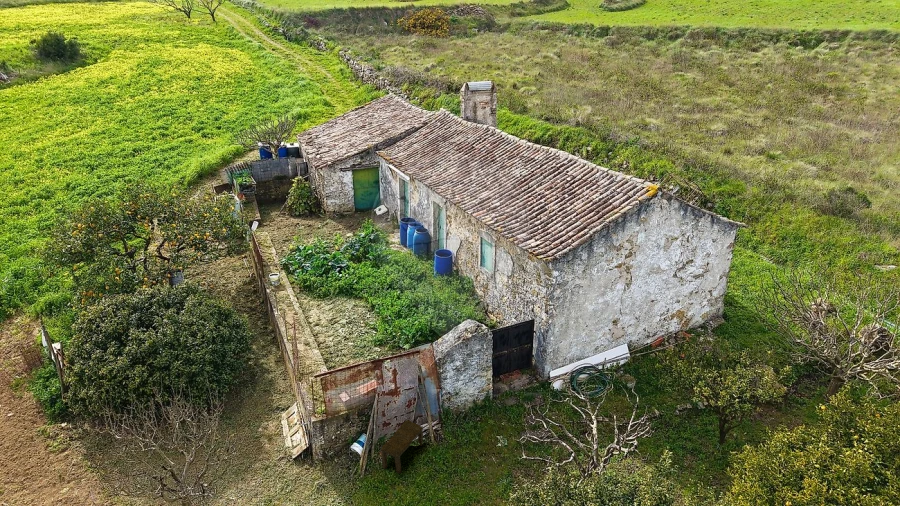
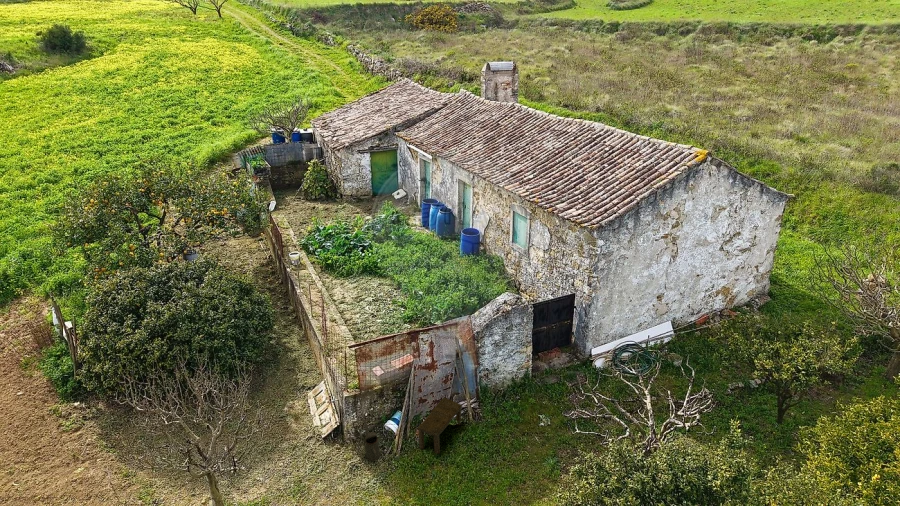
watering can: none [331,442,346,480] -> present [364,420,381,461]

